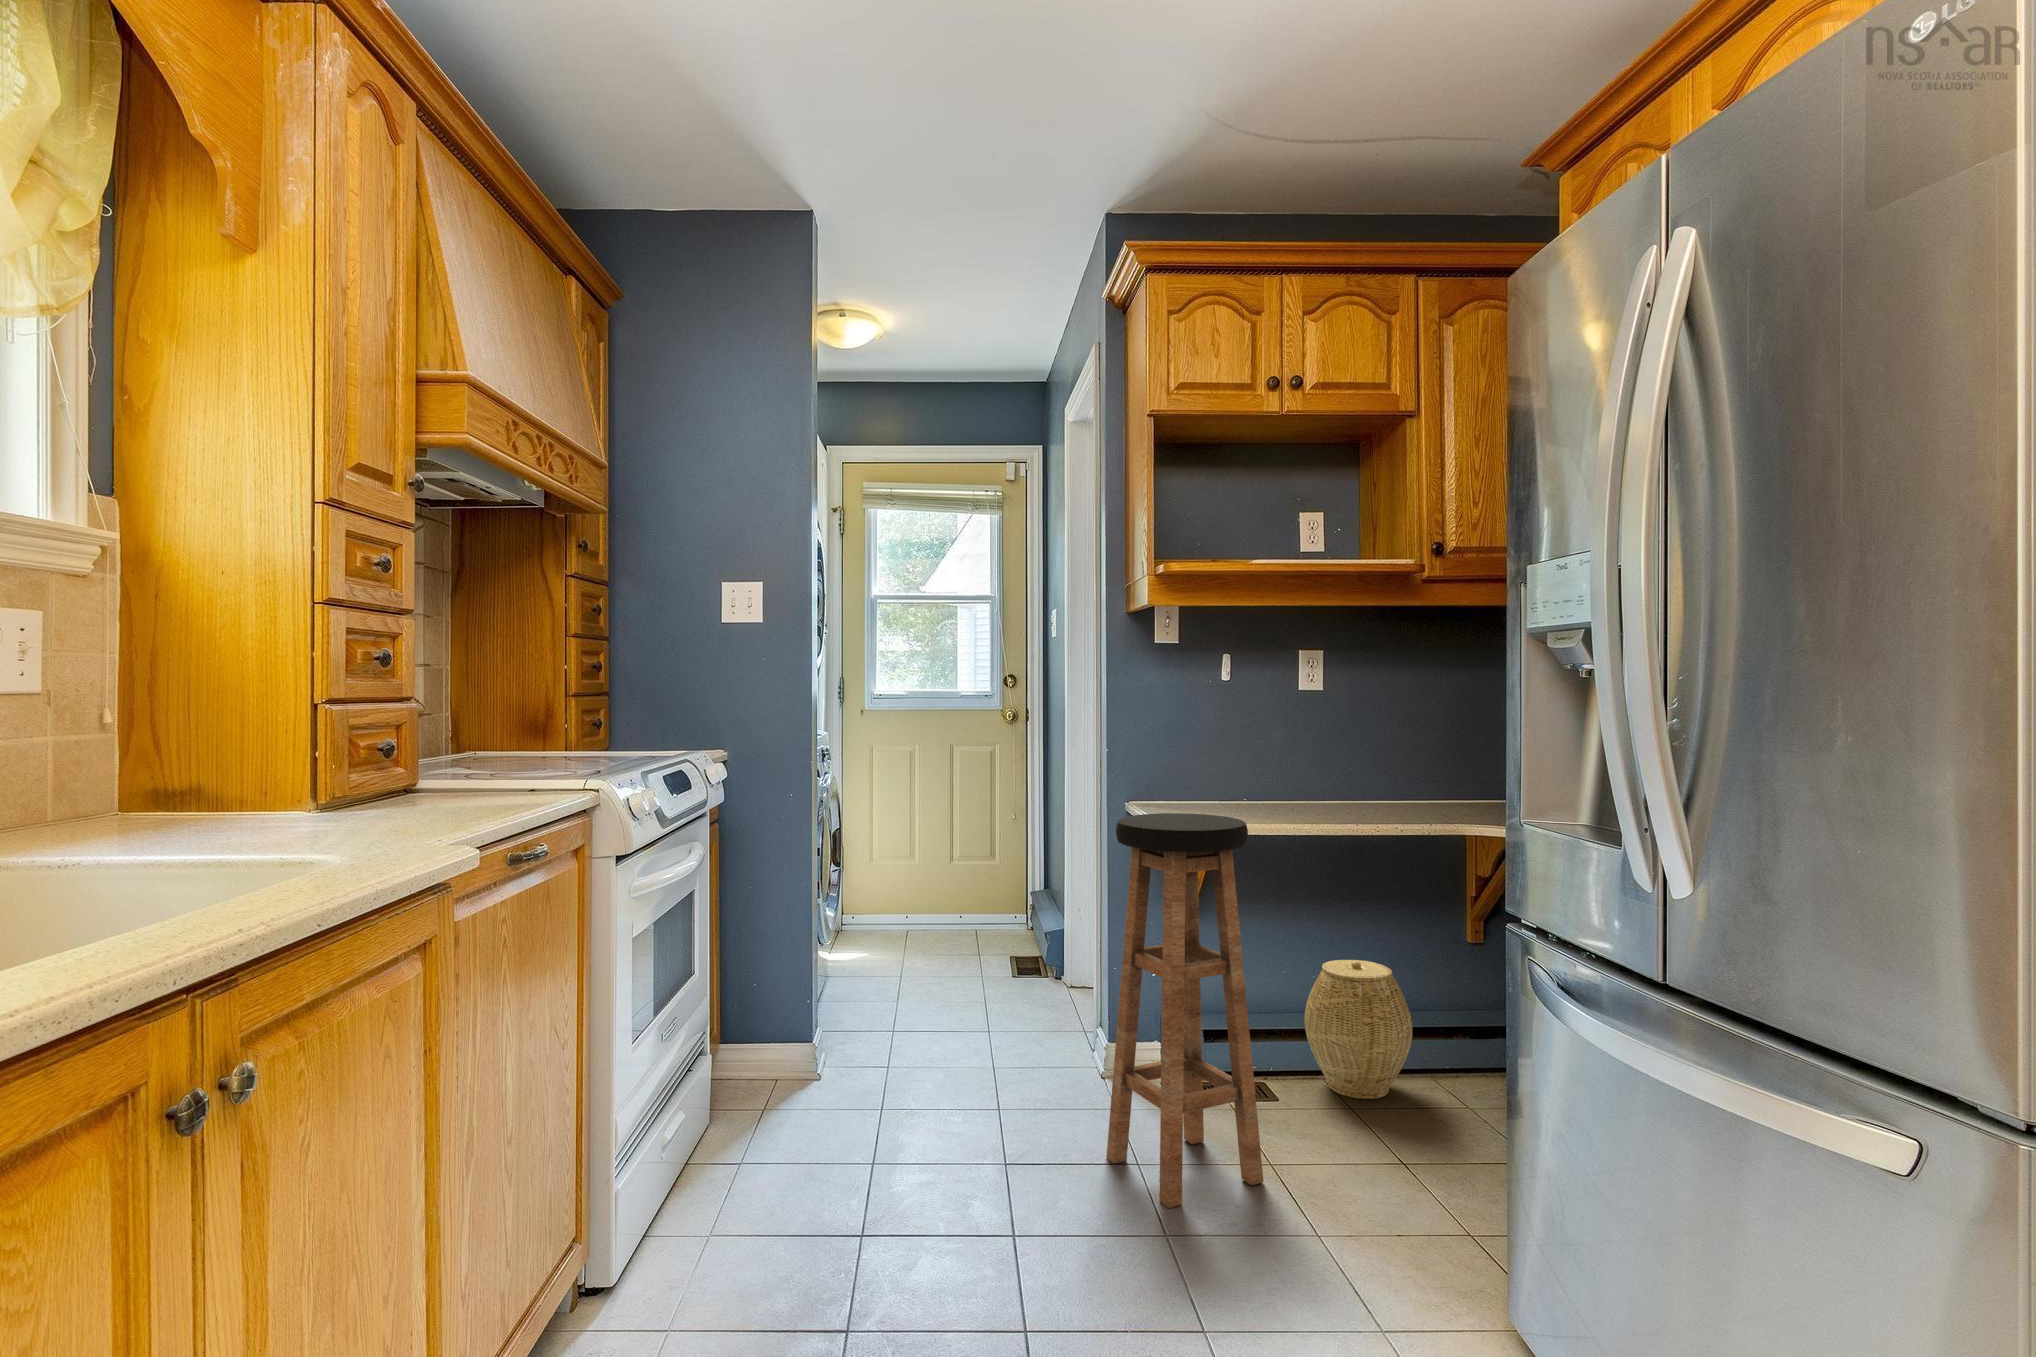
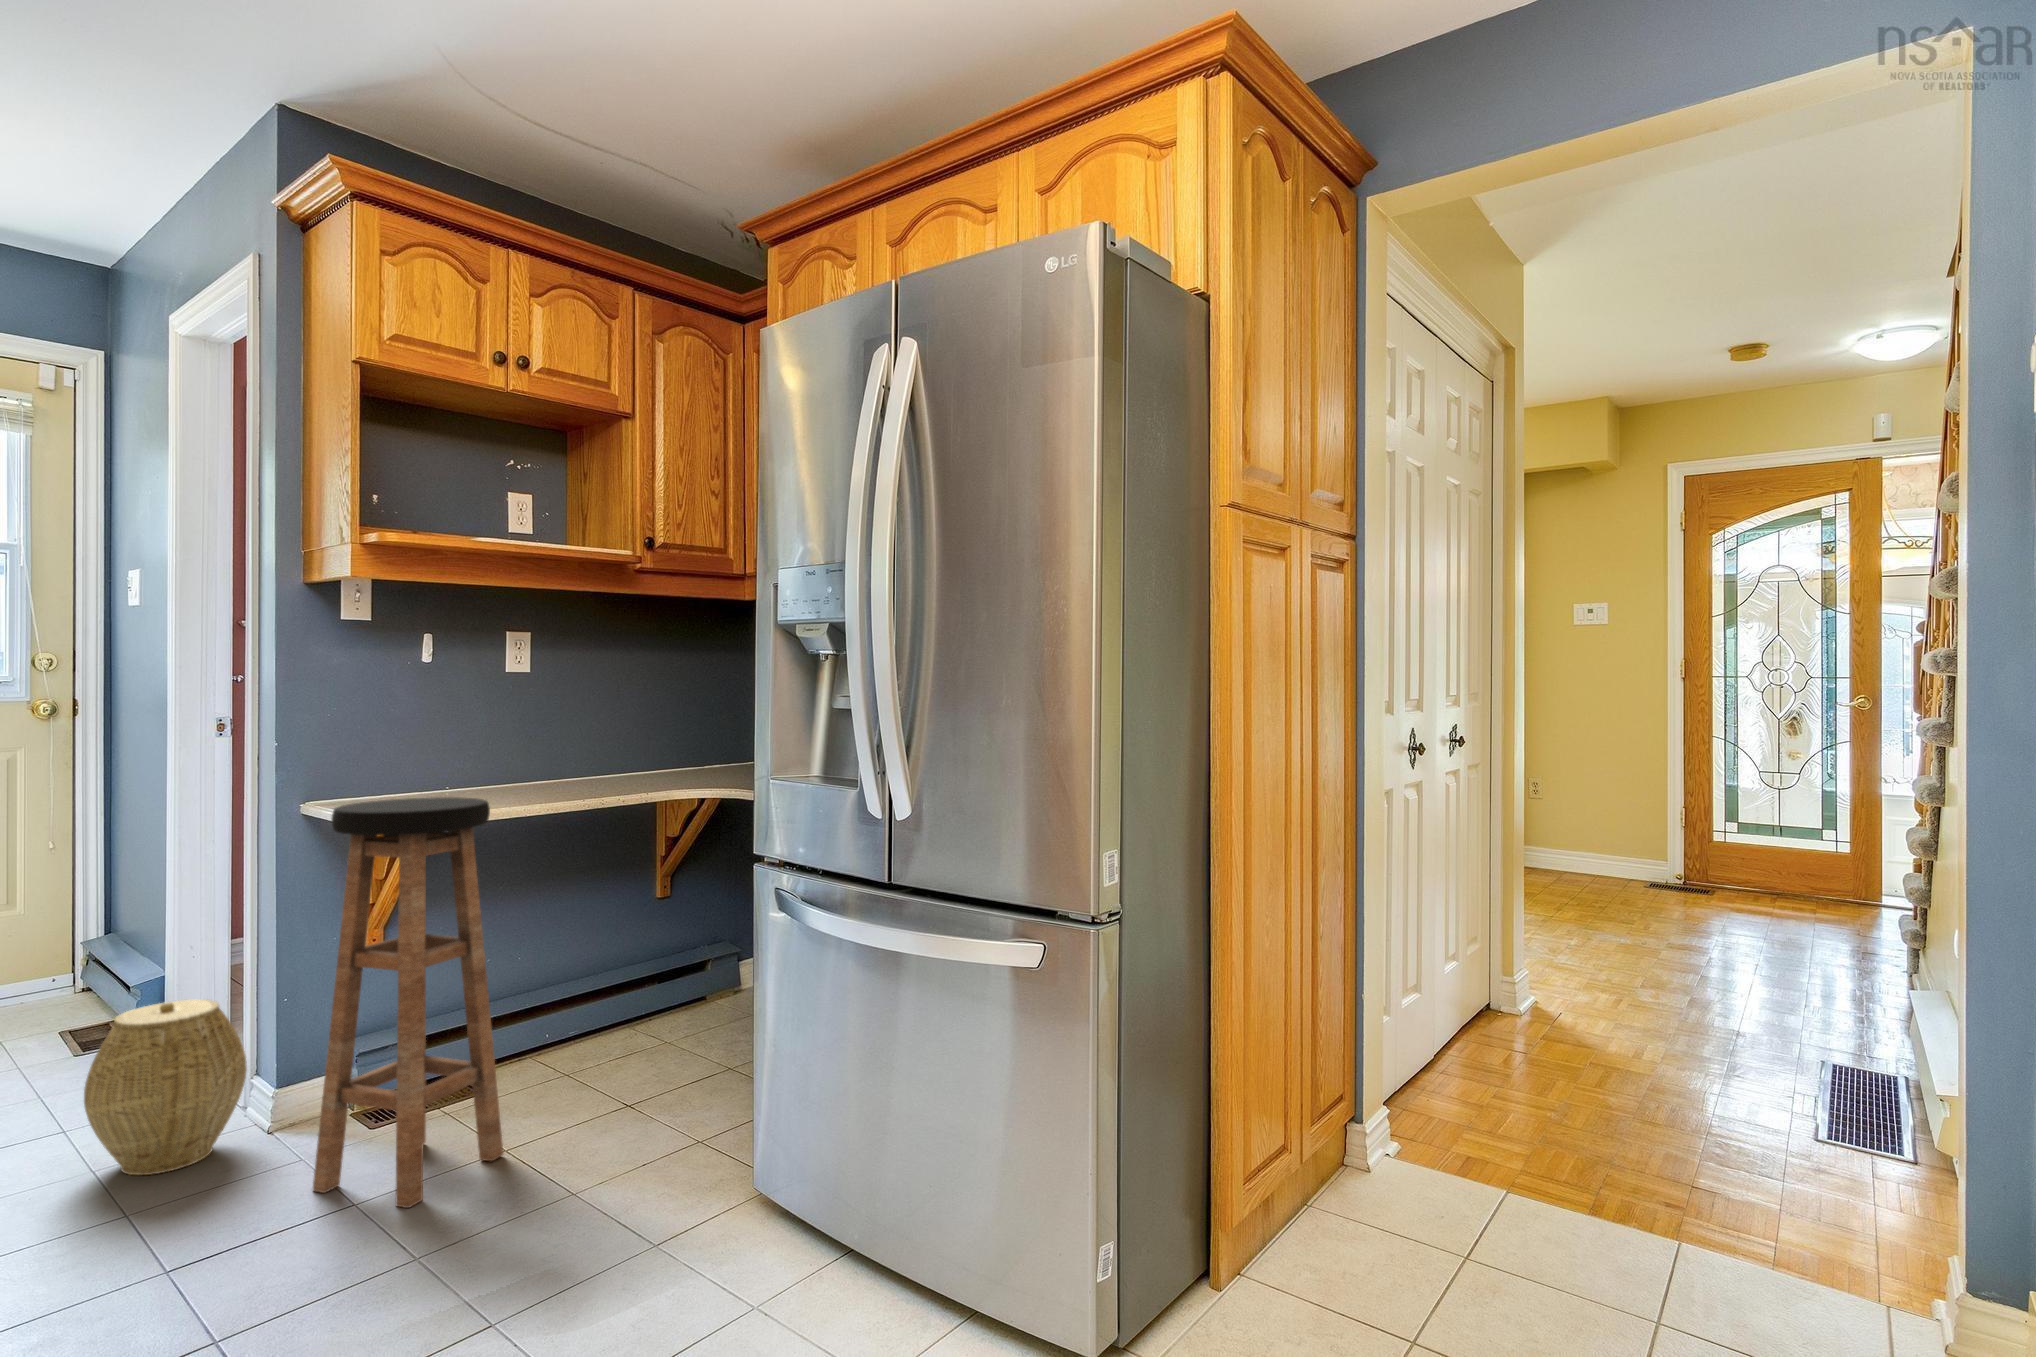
woven basket: present [1305,960,1412,1099] -> present [84,999,247,1175]

